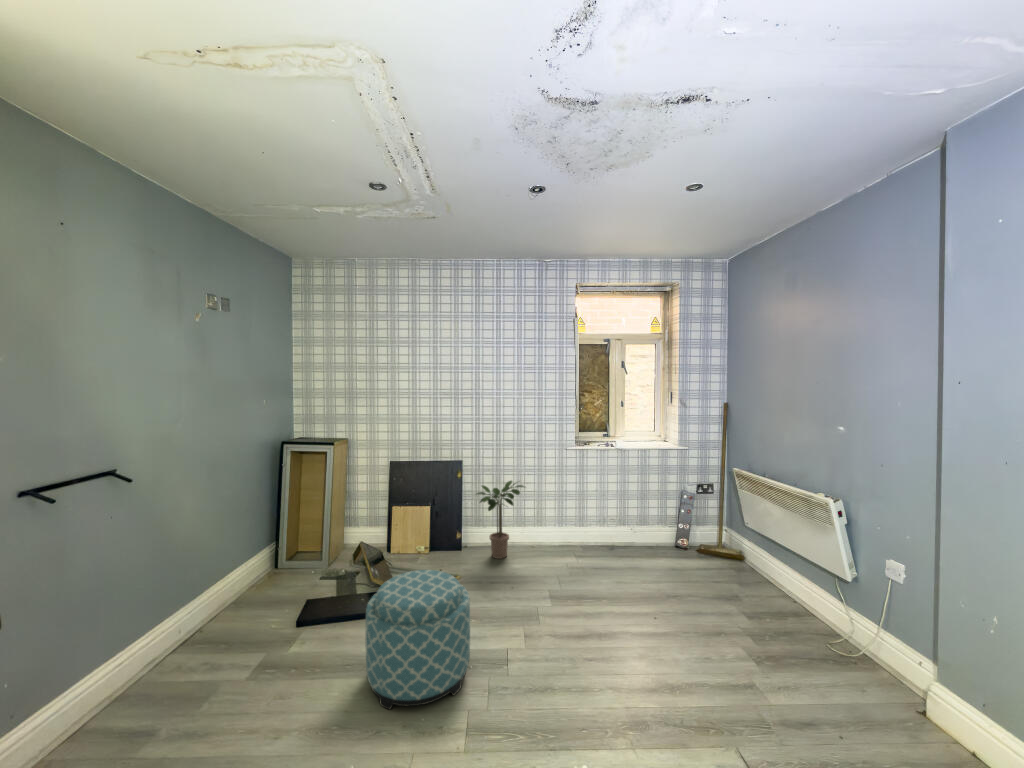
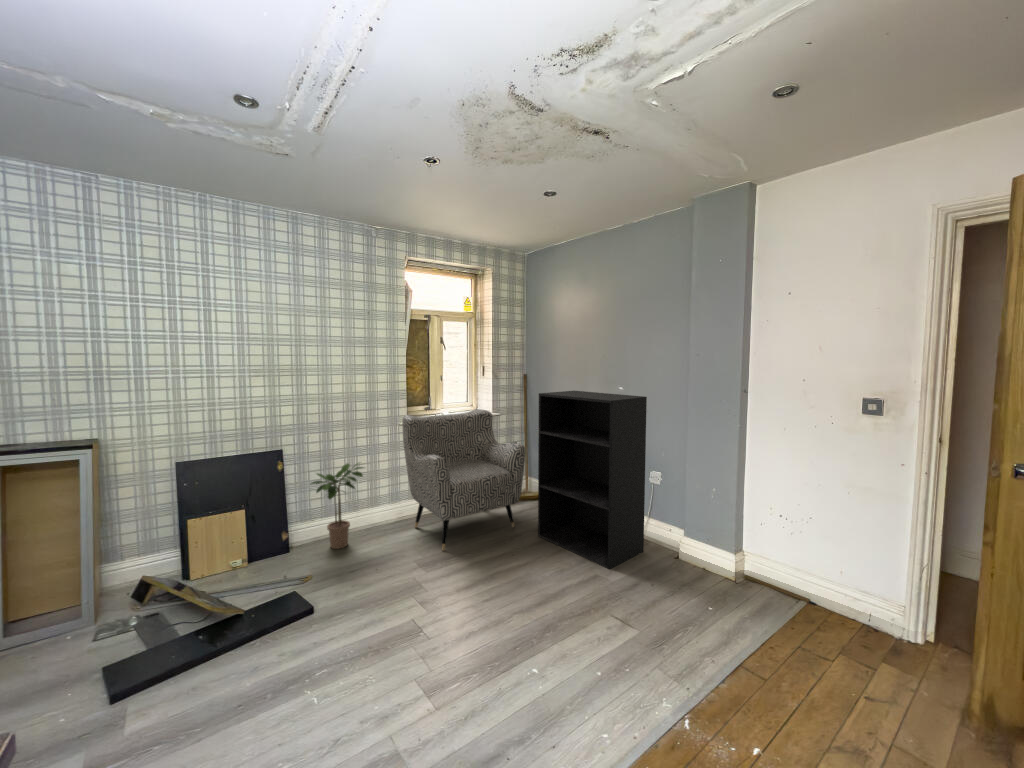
bookshelf: none [703,427,863,685] -> present [538,391,647,569]
armchair: none [565,440,694,589] -> present [402,409,525,551]
ottoman: present [365,570,470,709] -> none [273,561,394,719]

